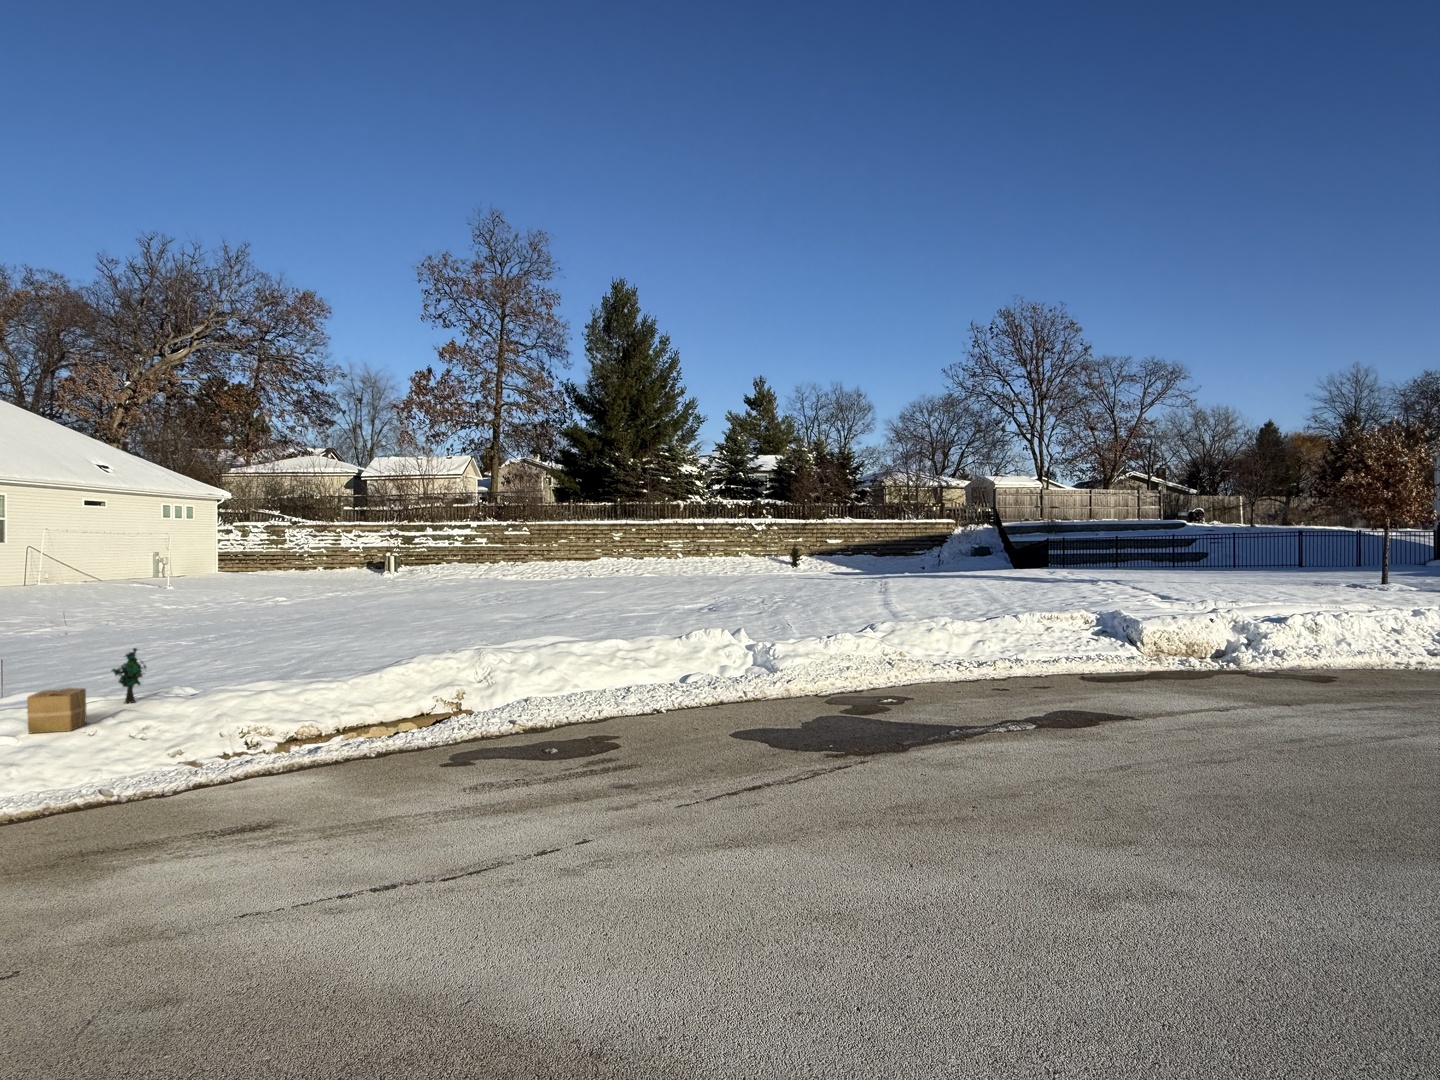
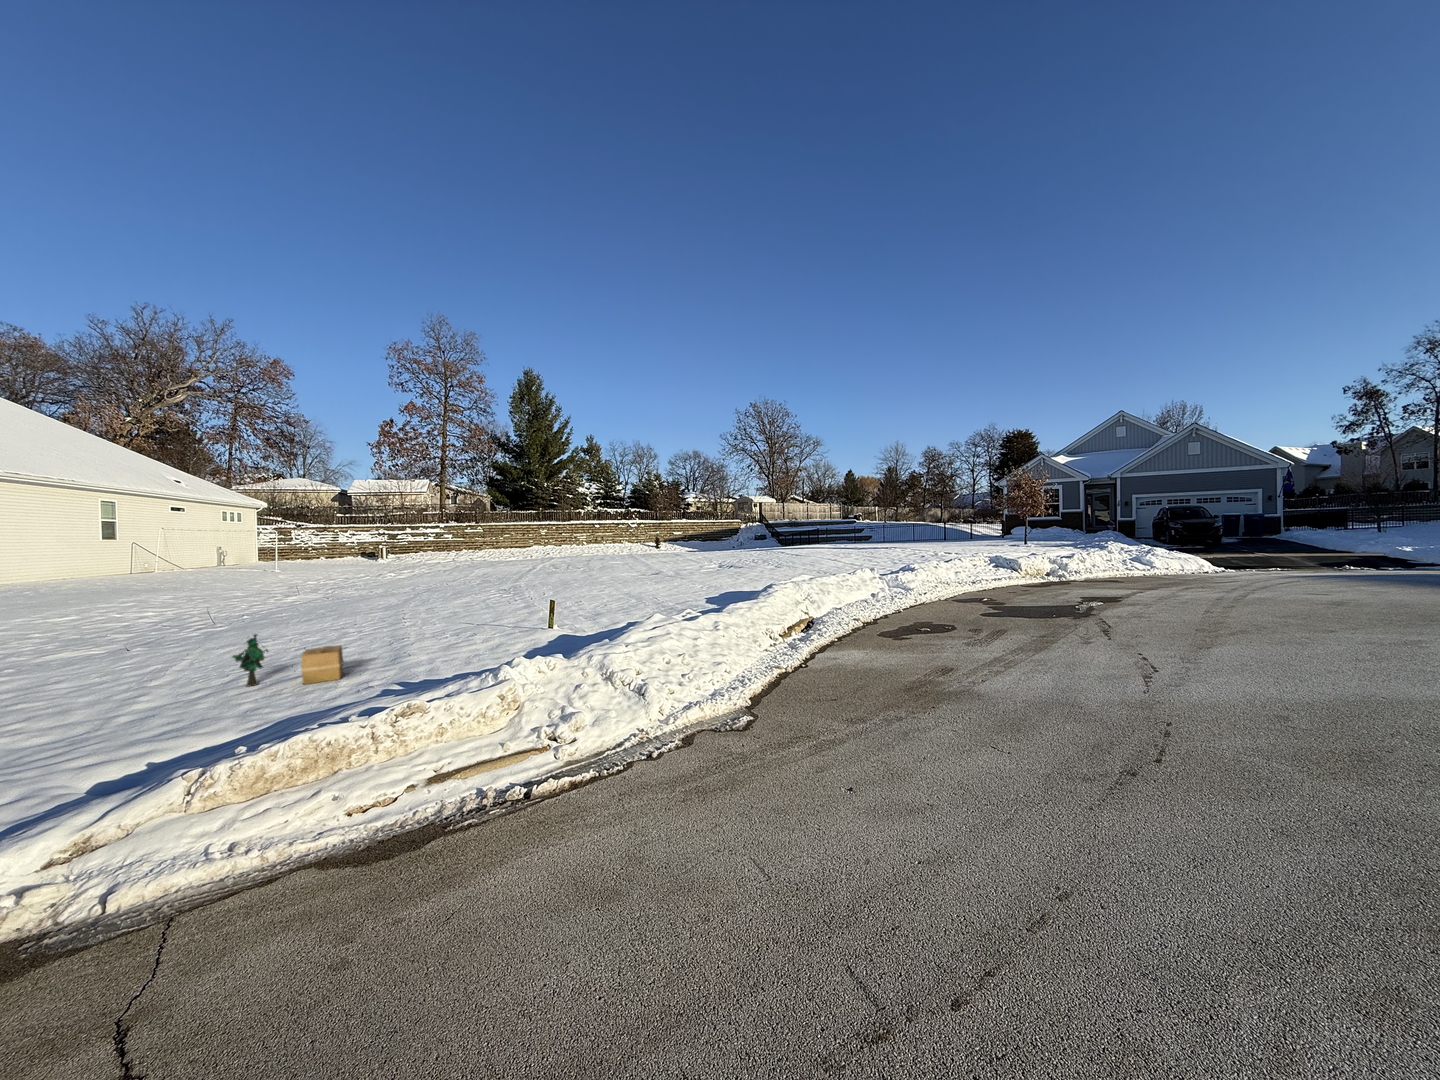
cardboard box: present [27,688,87,733] -> present [301,645,344,684]

